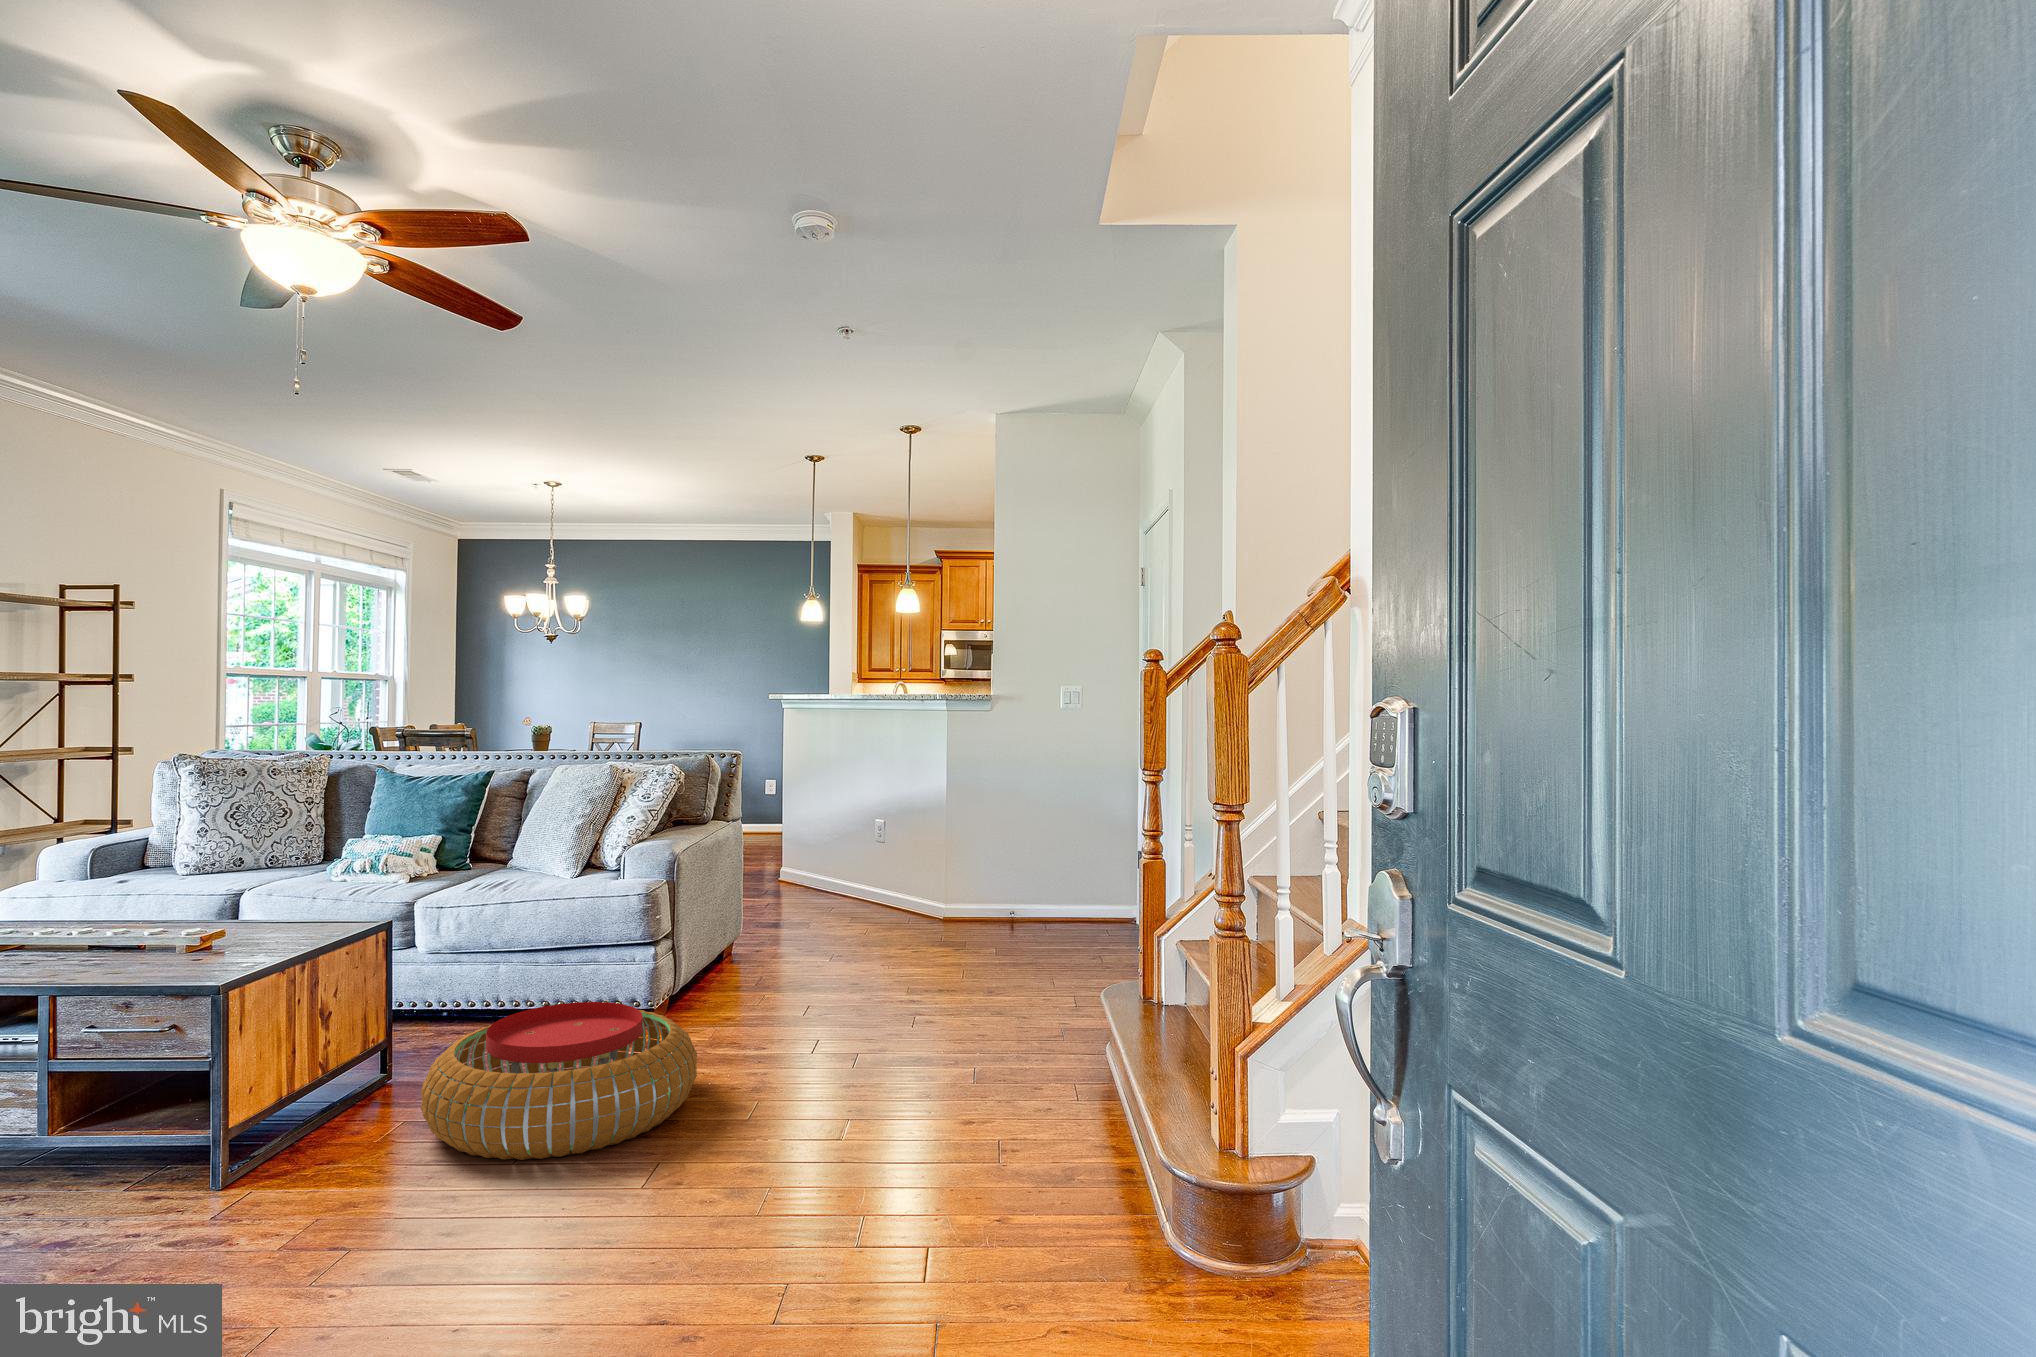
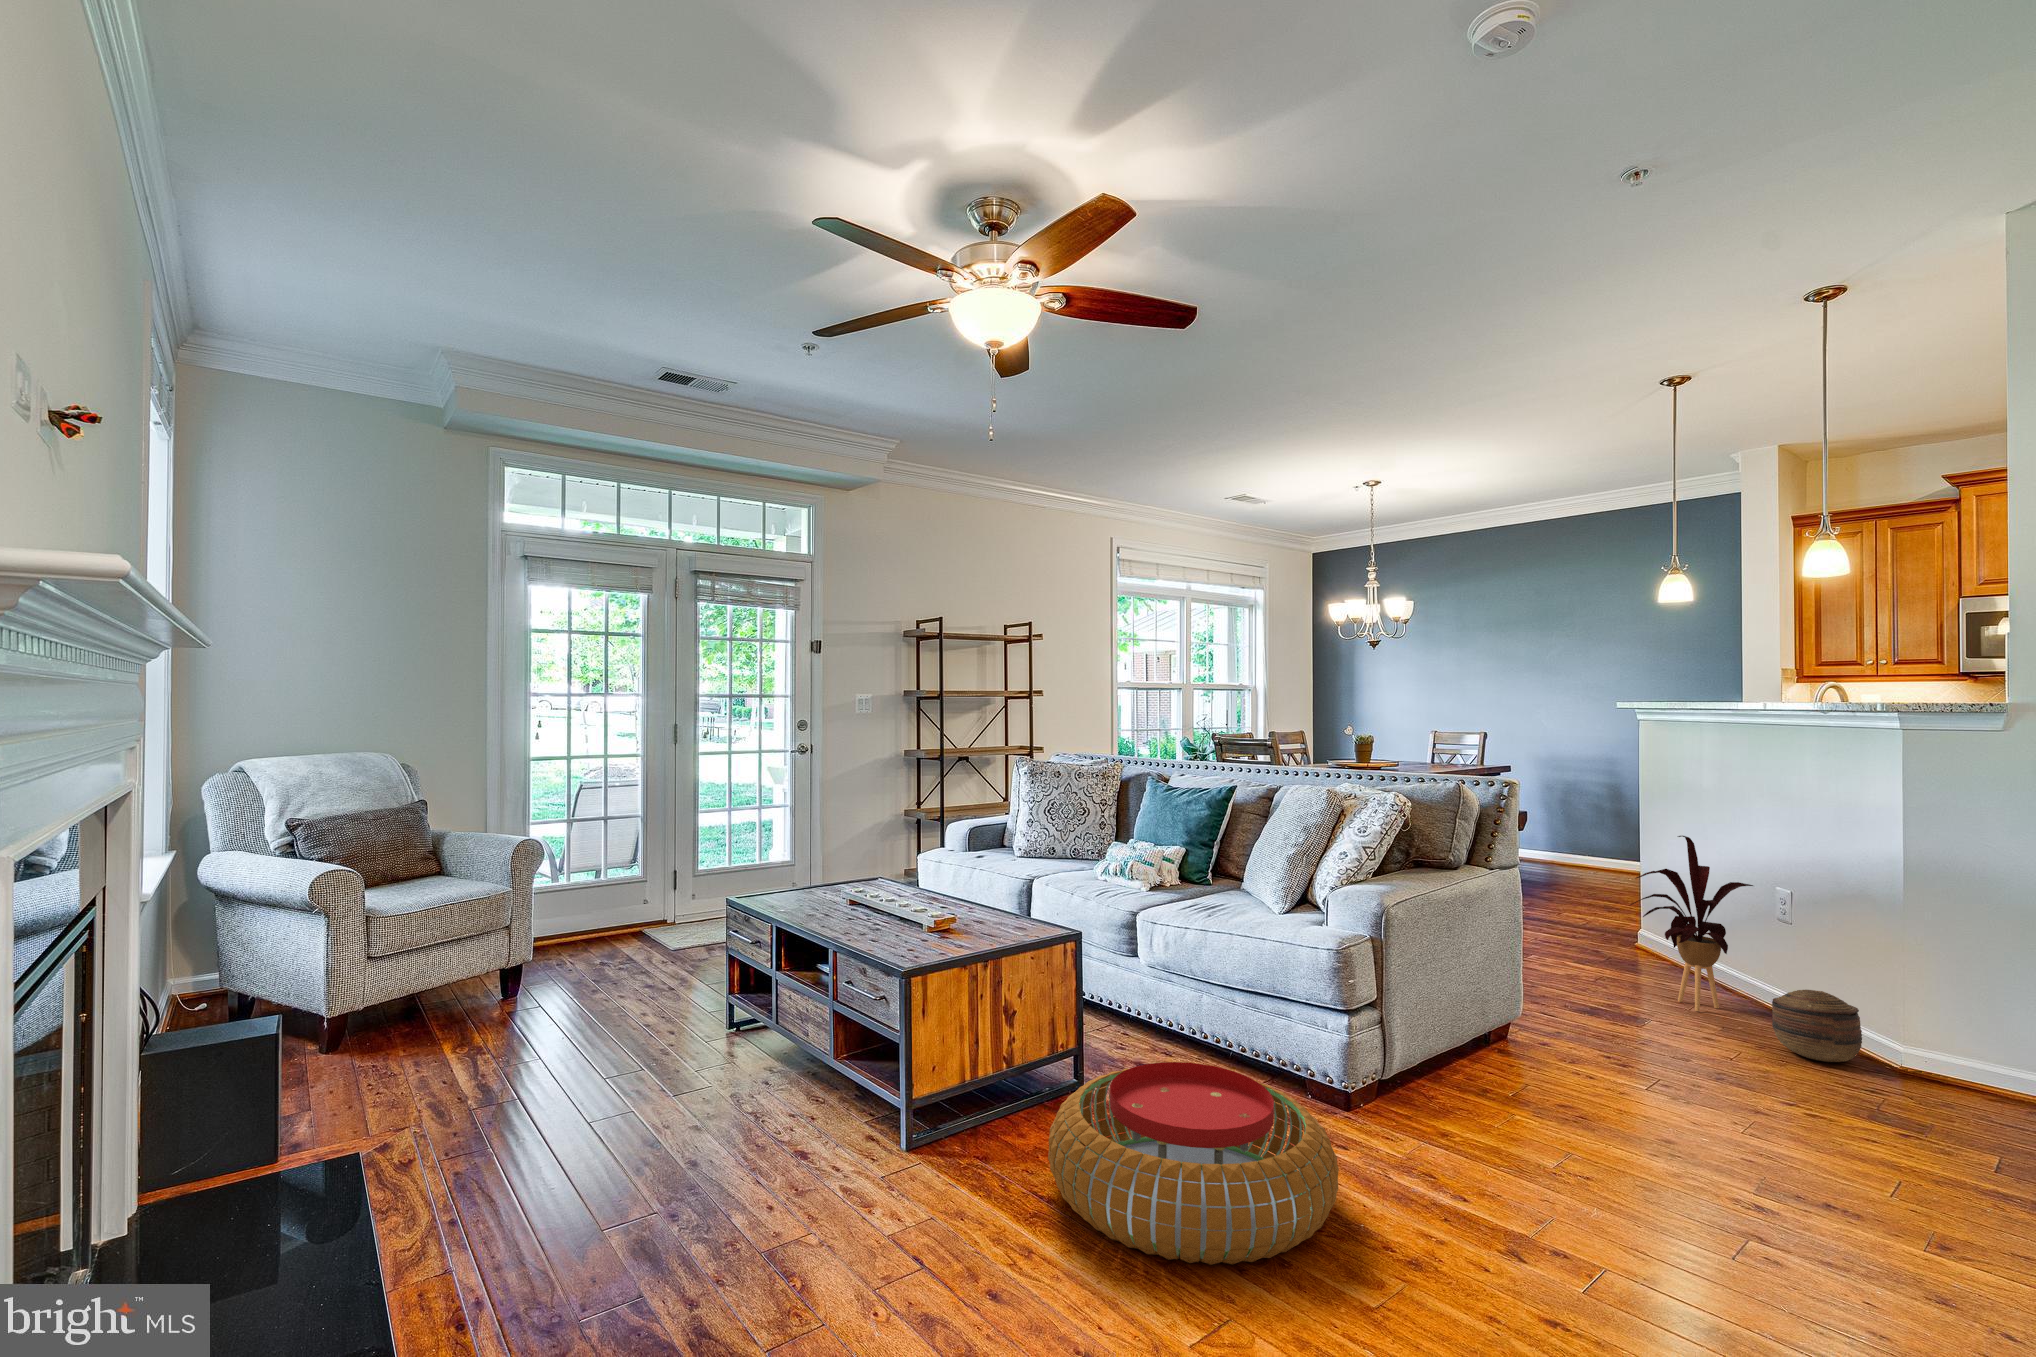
house plant: none [805,781,882,912] -> present [1631,836,1753,1011]
basket: none [900,877,948,924] -> present [1772,990,1862,1062]

